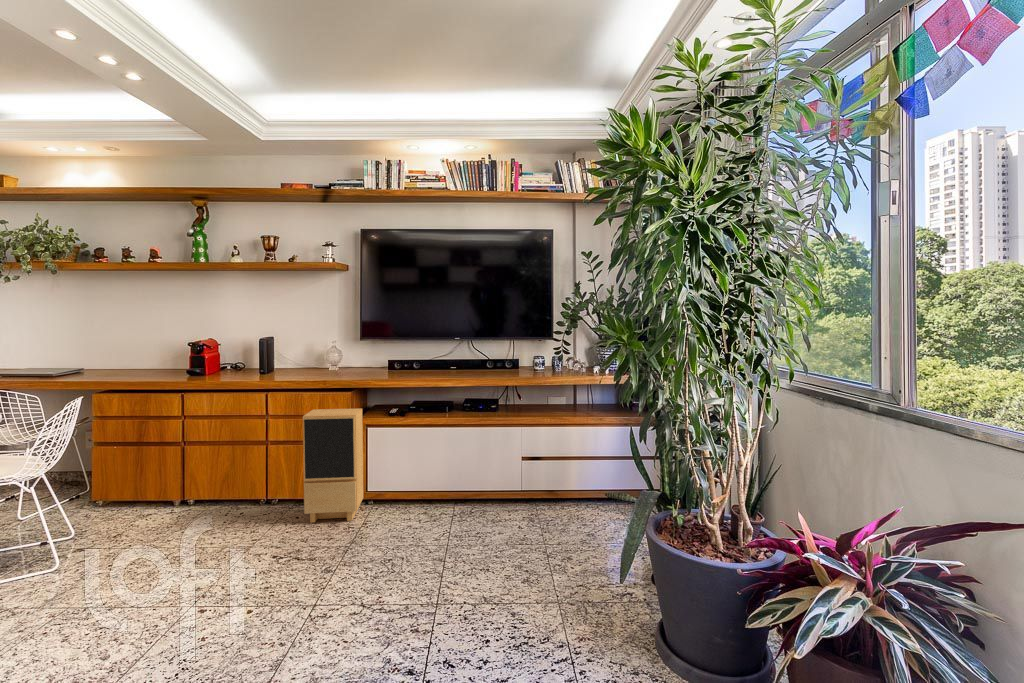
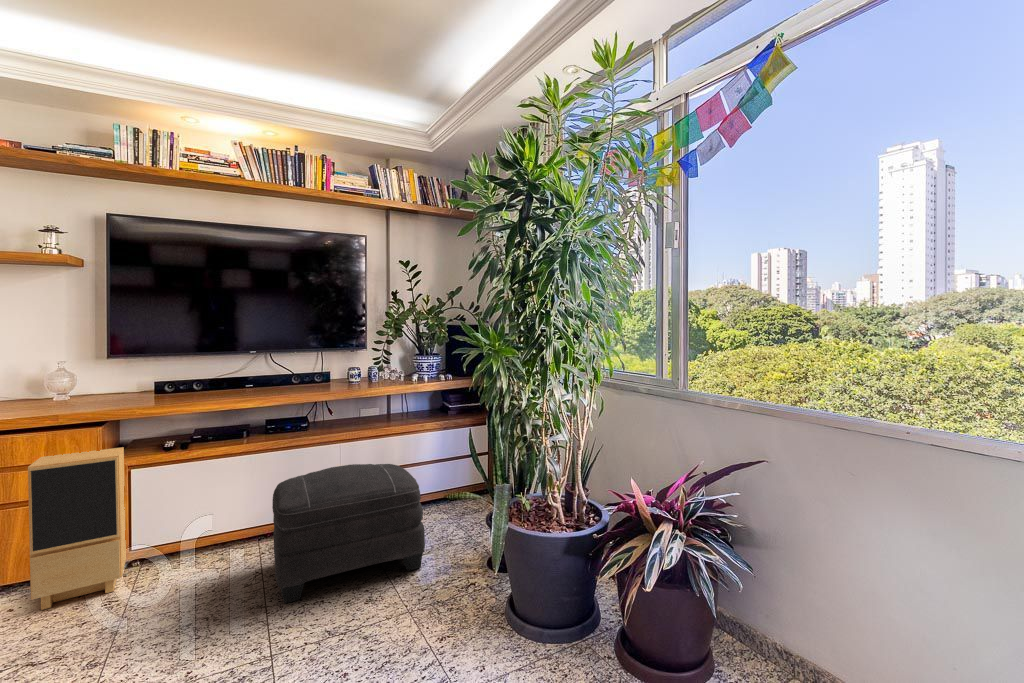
ottoman: none [454,449,591,564] -> present [272,464,425,604]

